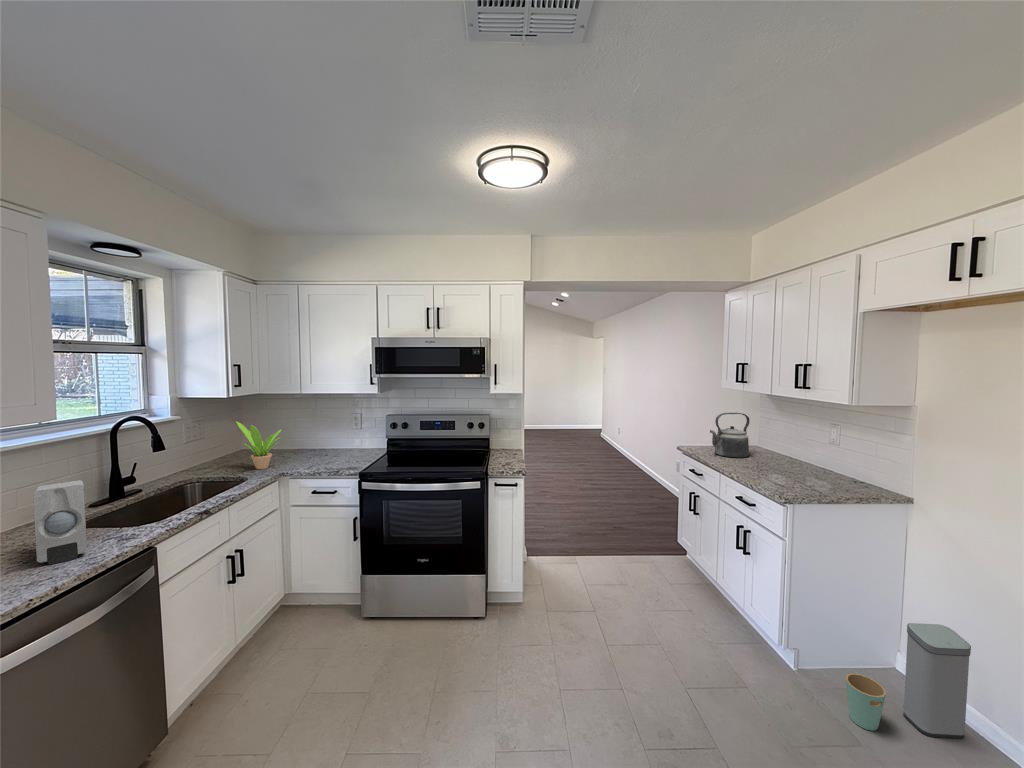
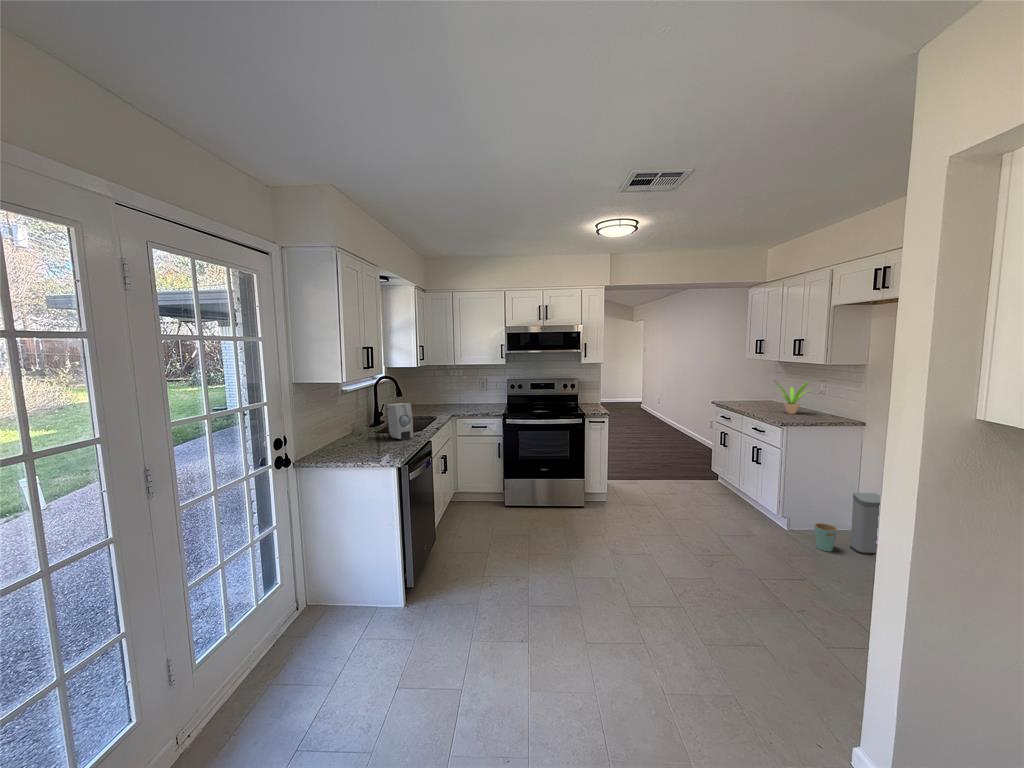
kettle: present [710,413,750,458] -> none [736,375,765,406]
potted plant: present [235,421,281,469] -> present [774,381,809,414]

